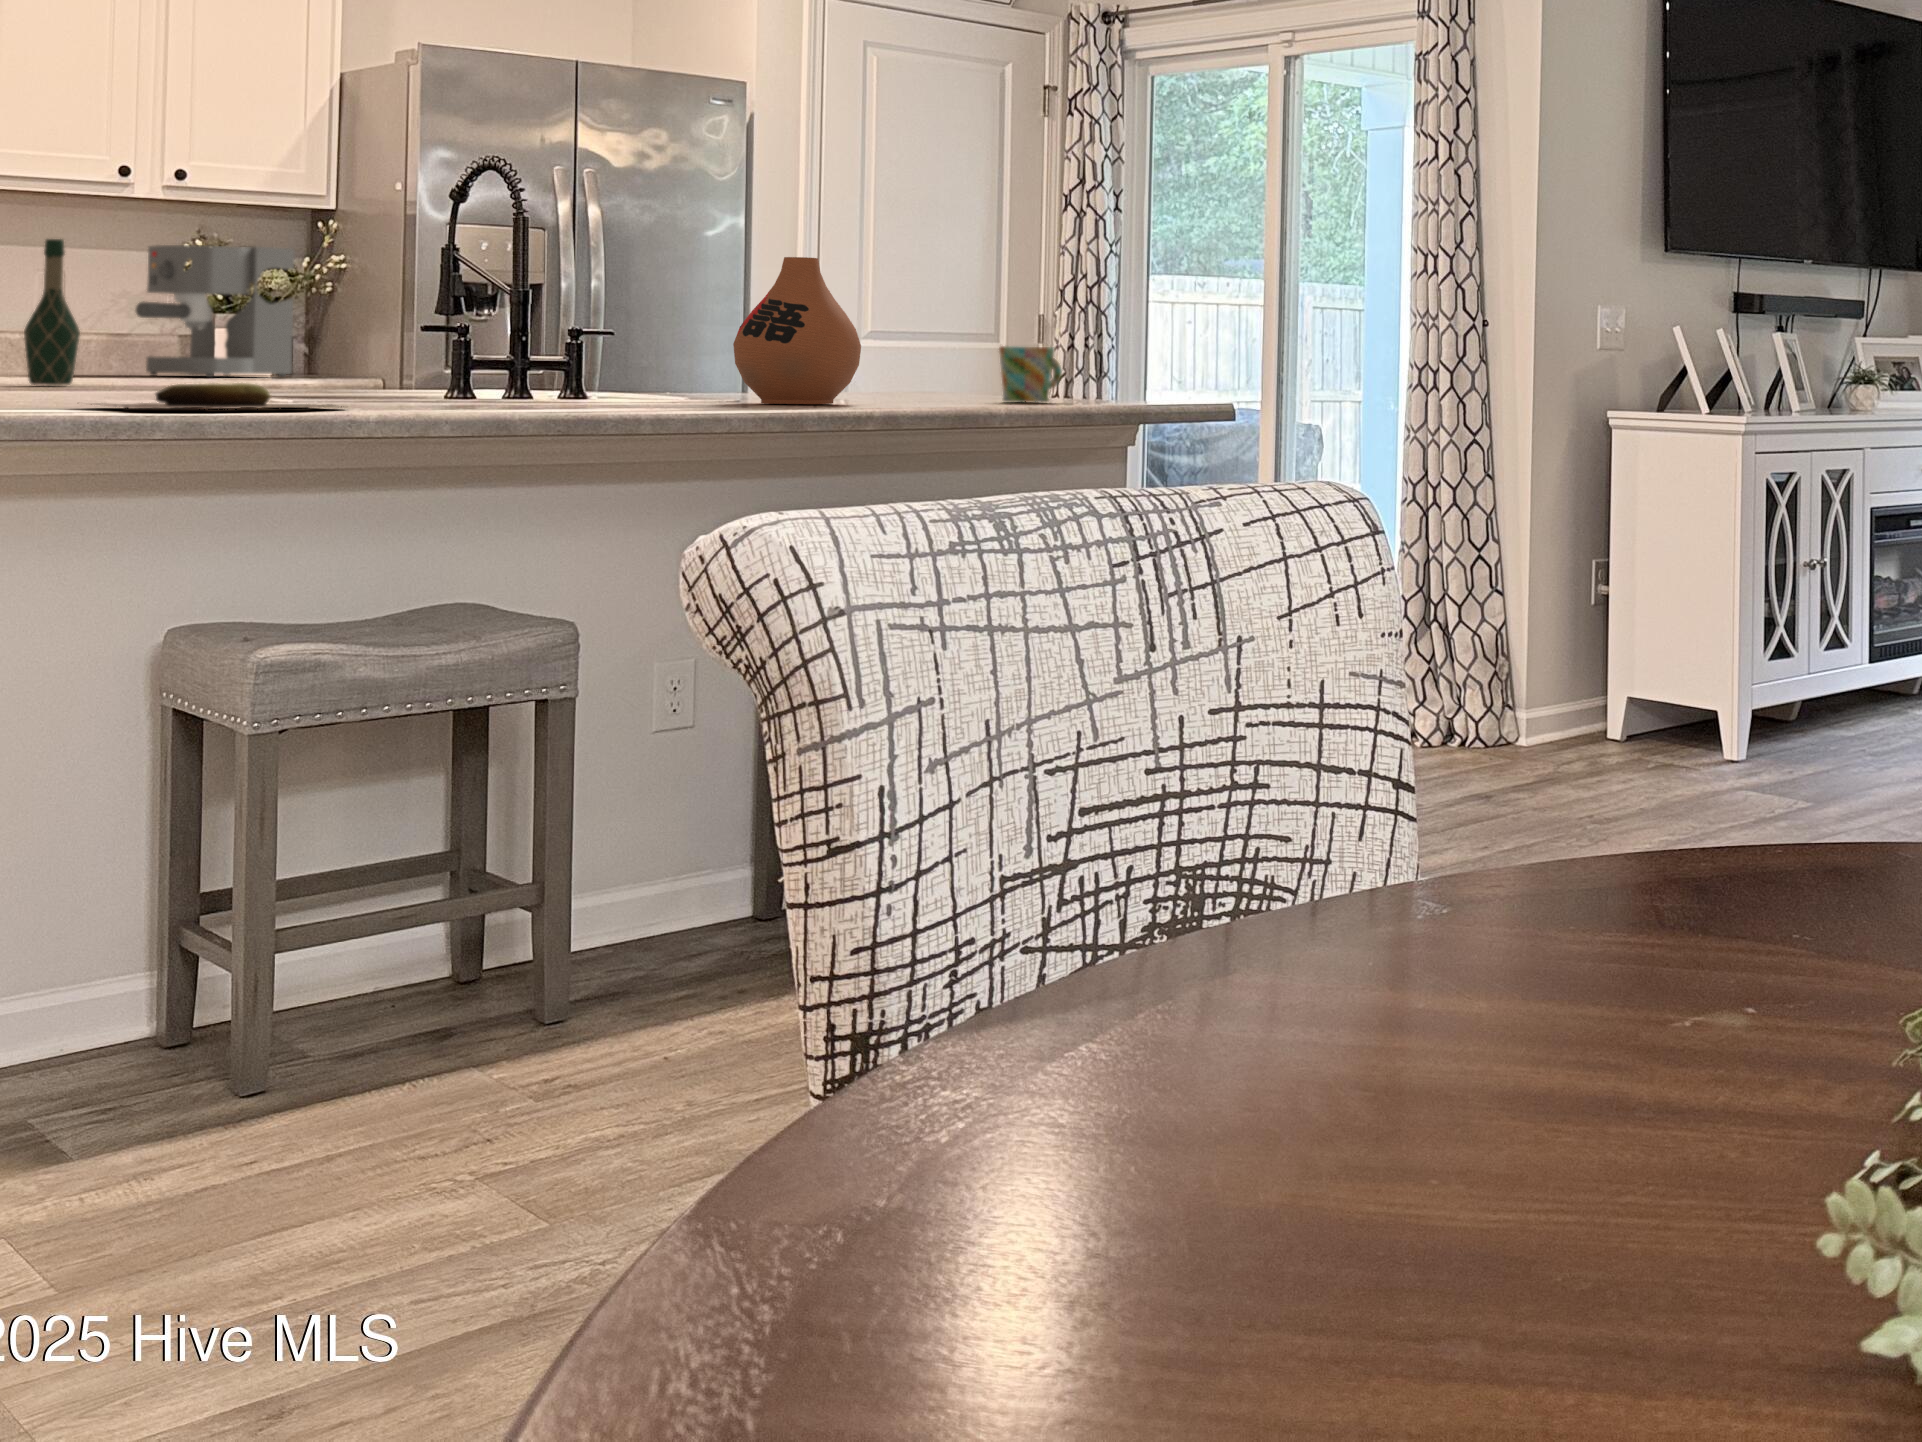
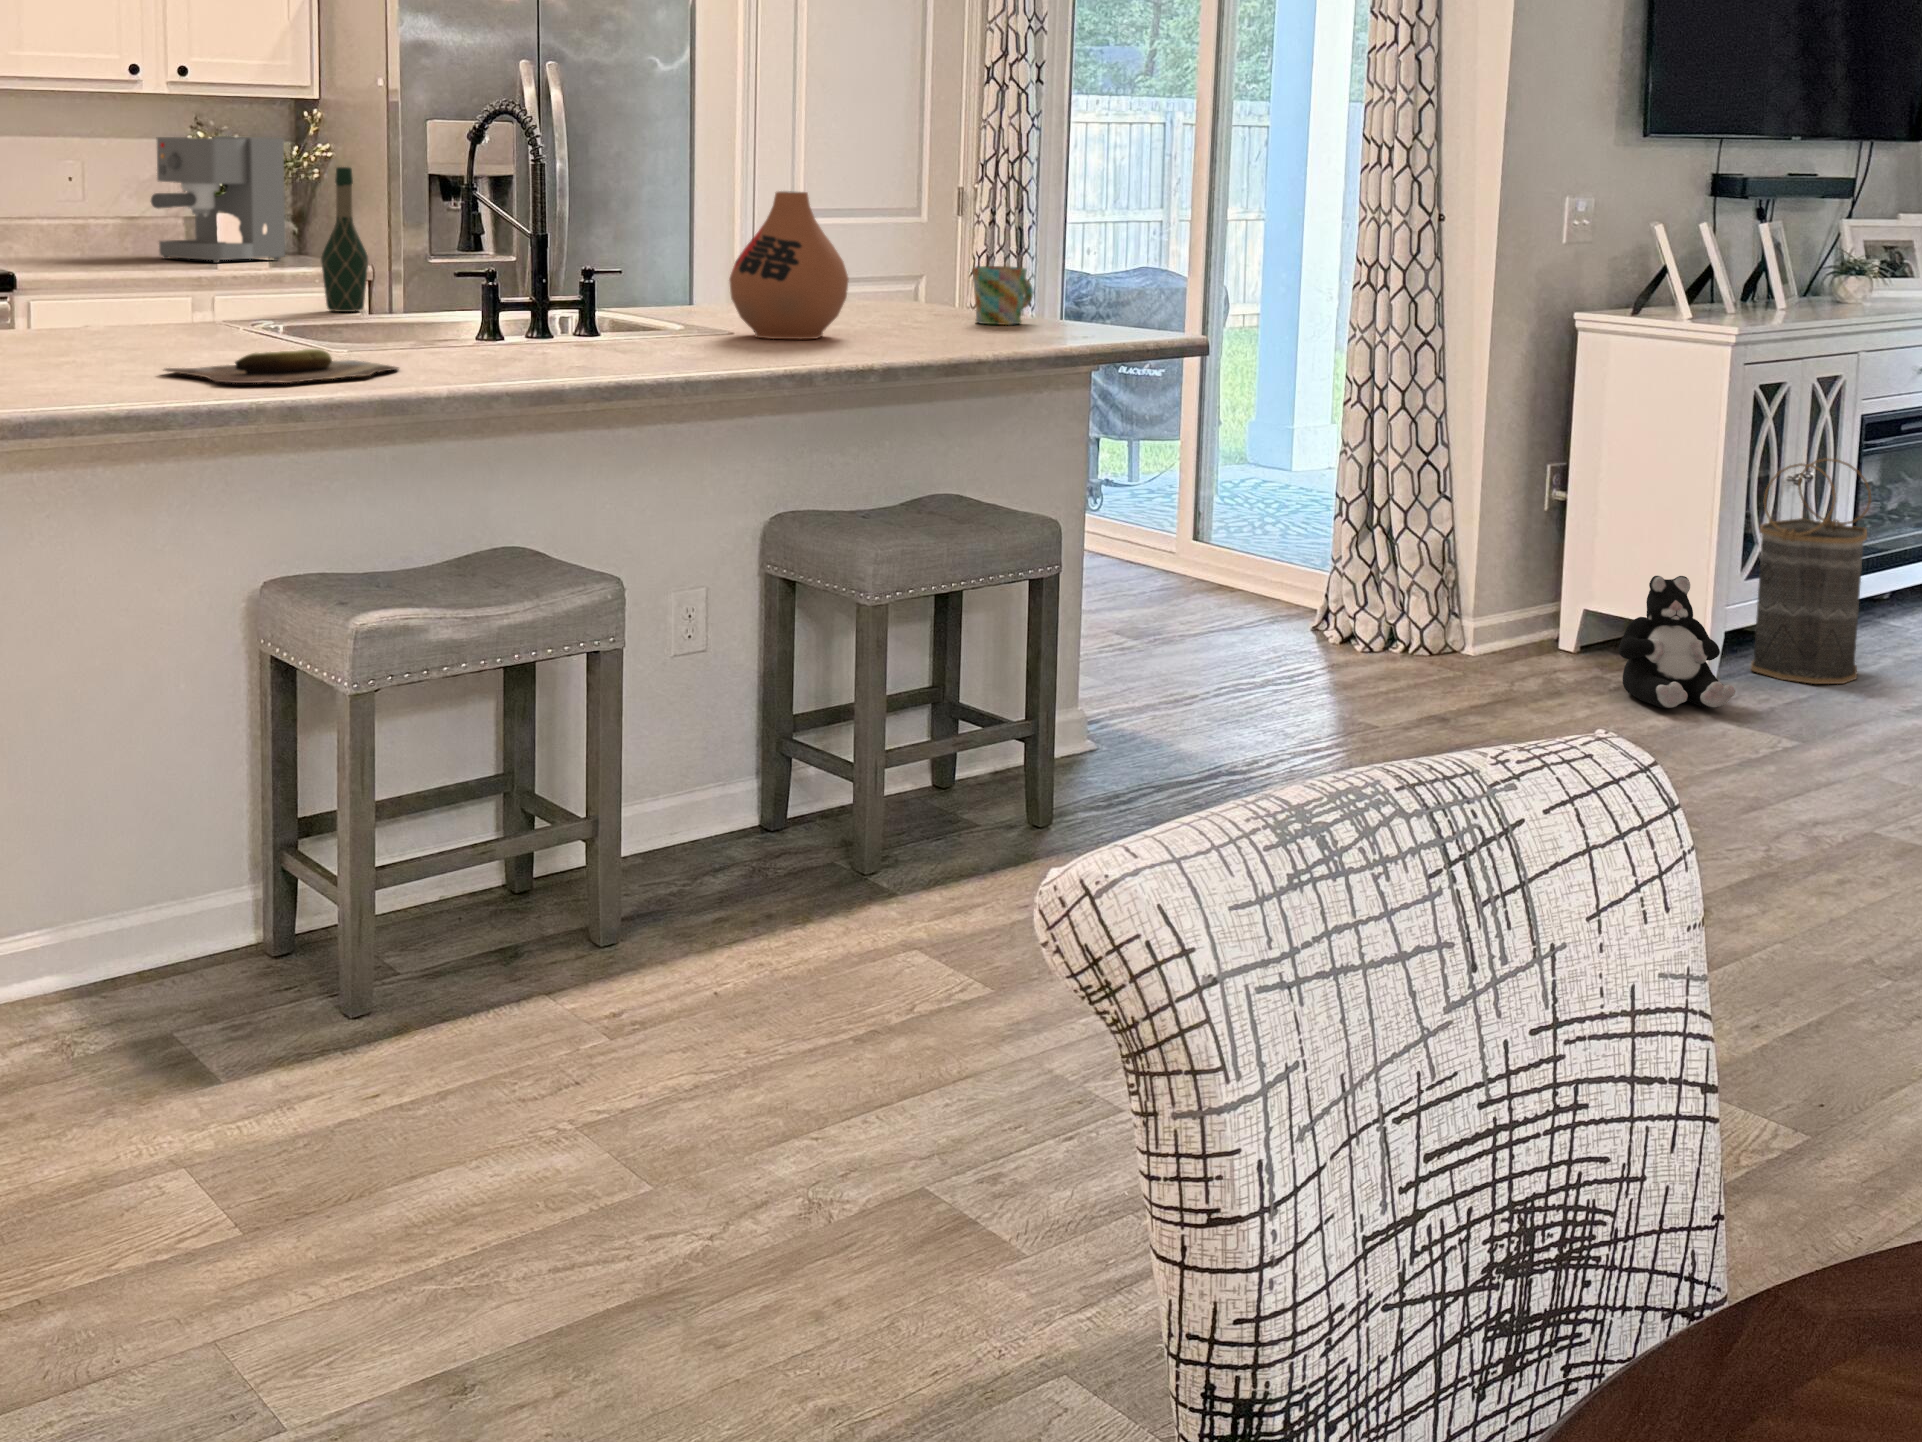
wine bottle: present [24,239,80,386] -> present [321,167,368,312]
basket: none [1783,545,1885,761] -> present [1751,458,1871,684]
plush toy: none [1653,655,1760,782] -> present [1618,576,1735,709]

